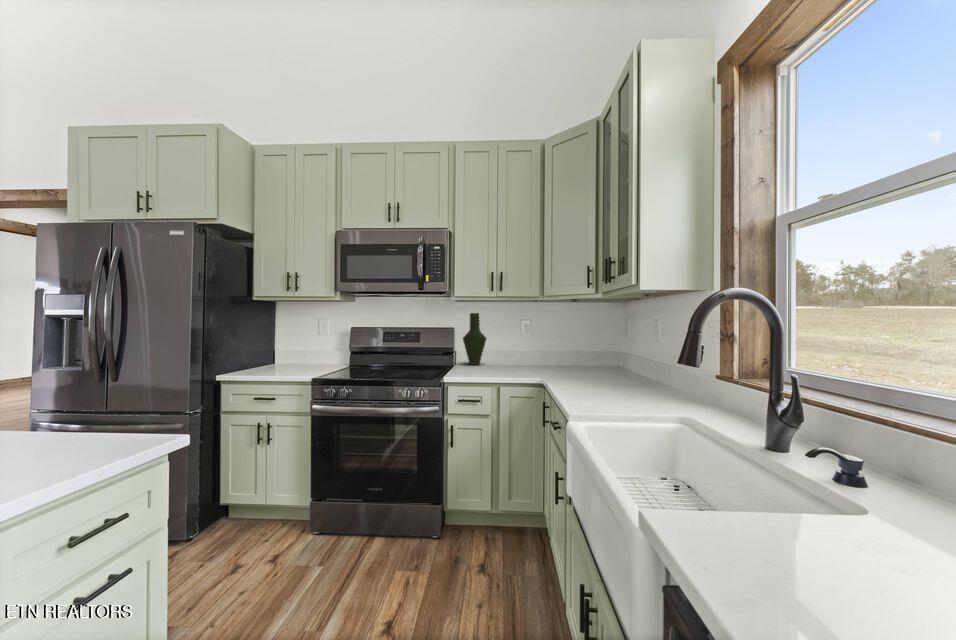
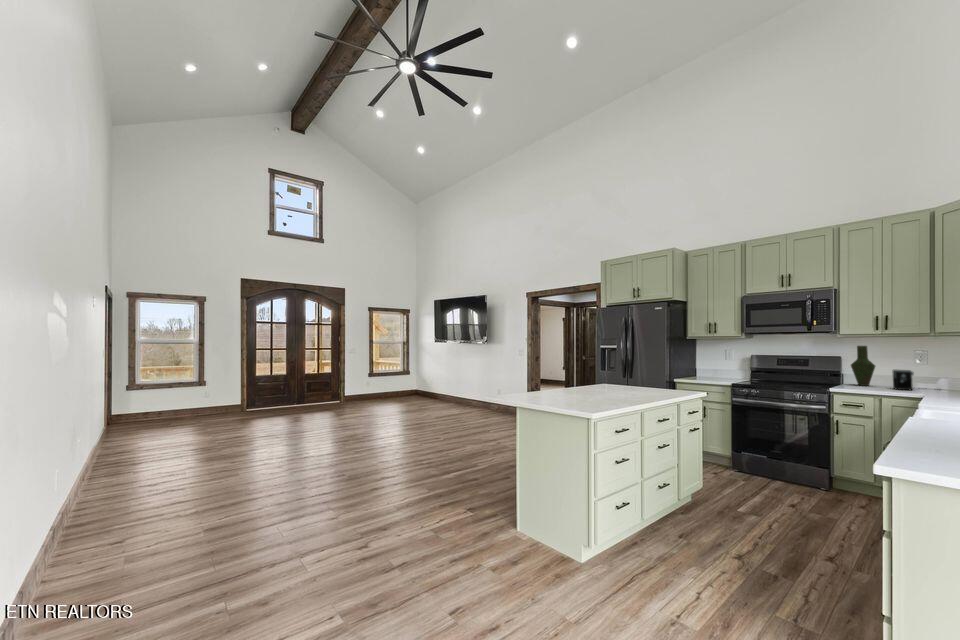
coffee maker: none [503,343,543,369] -> present [893,370,914,390]

